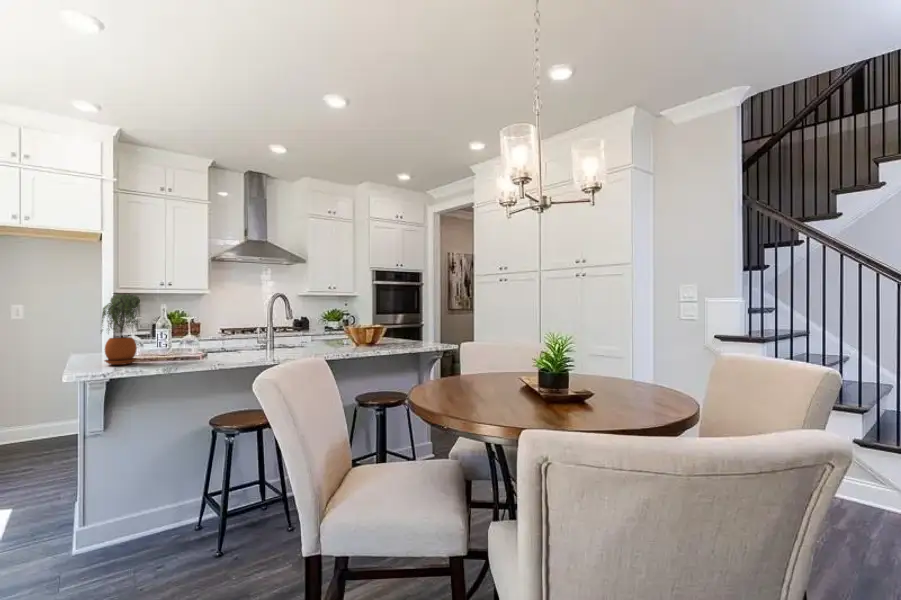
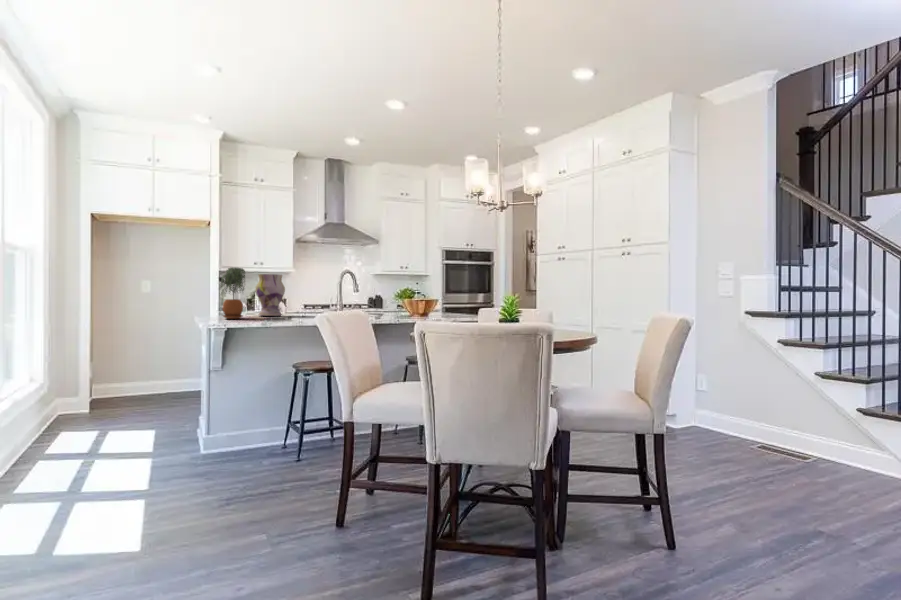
vase: none [156,302,198,356] -> present [255,274,285,316]

